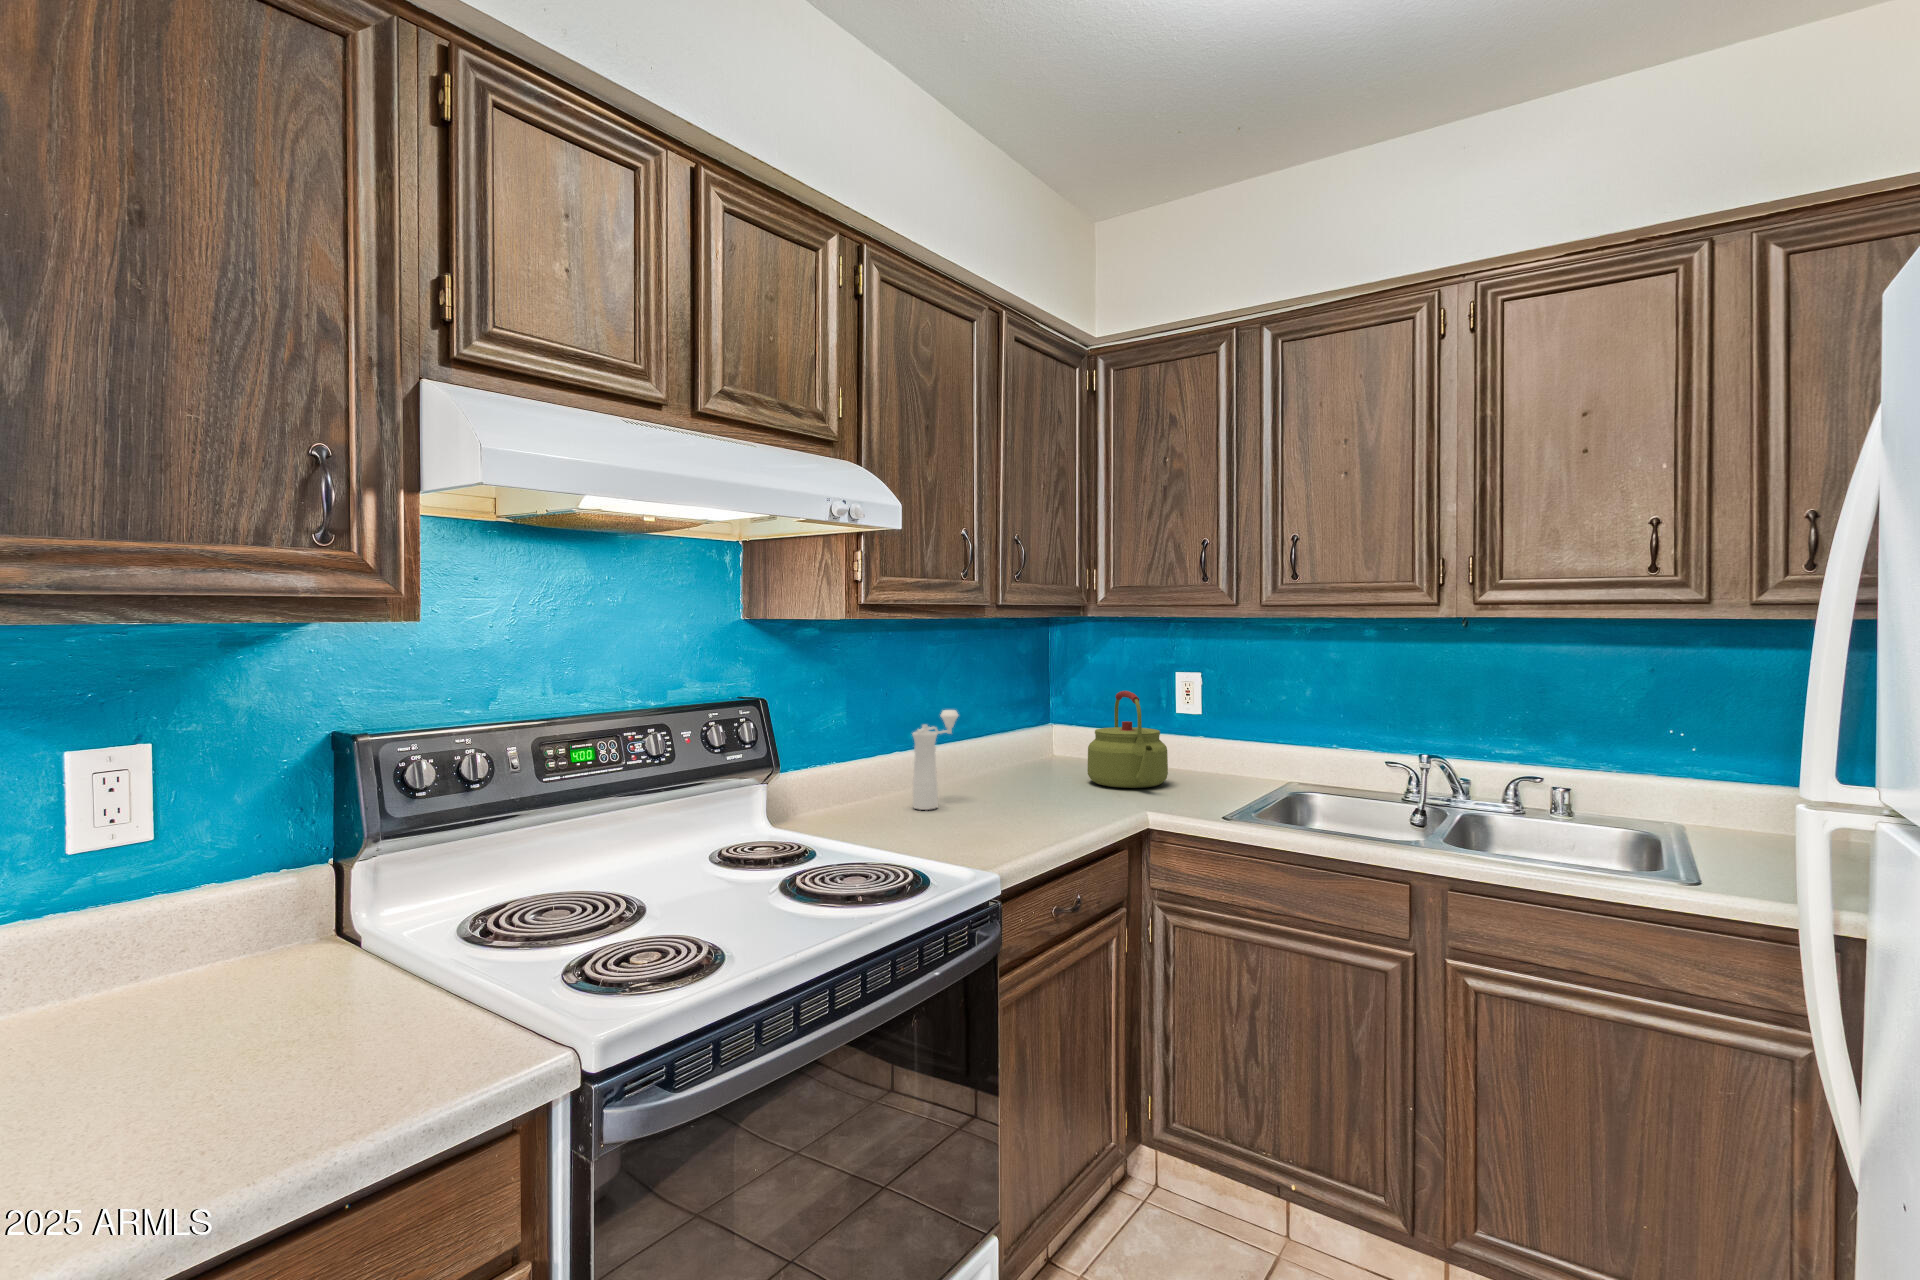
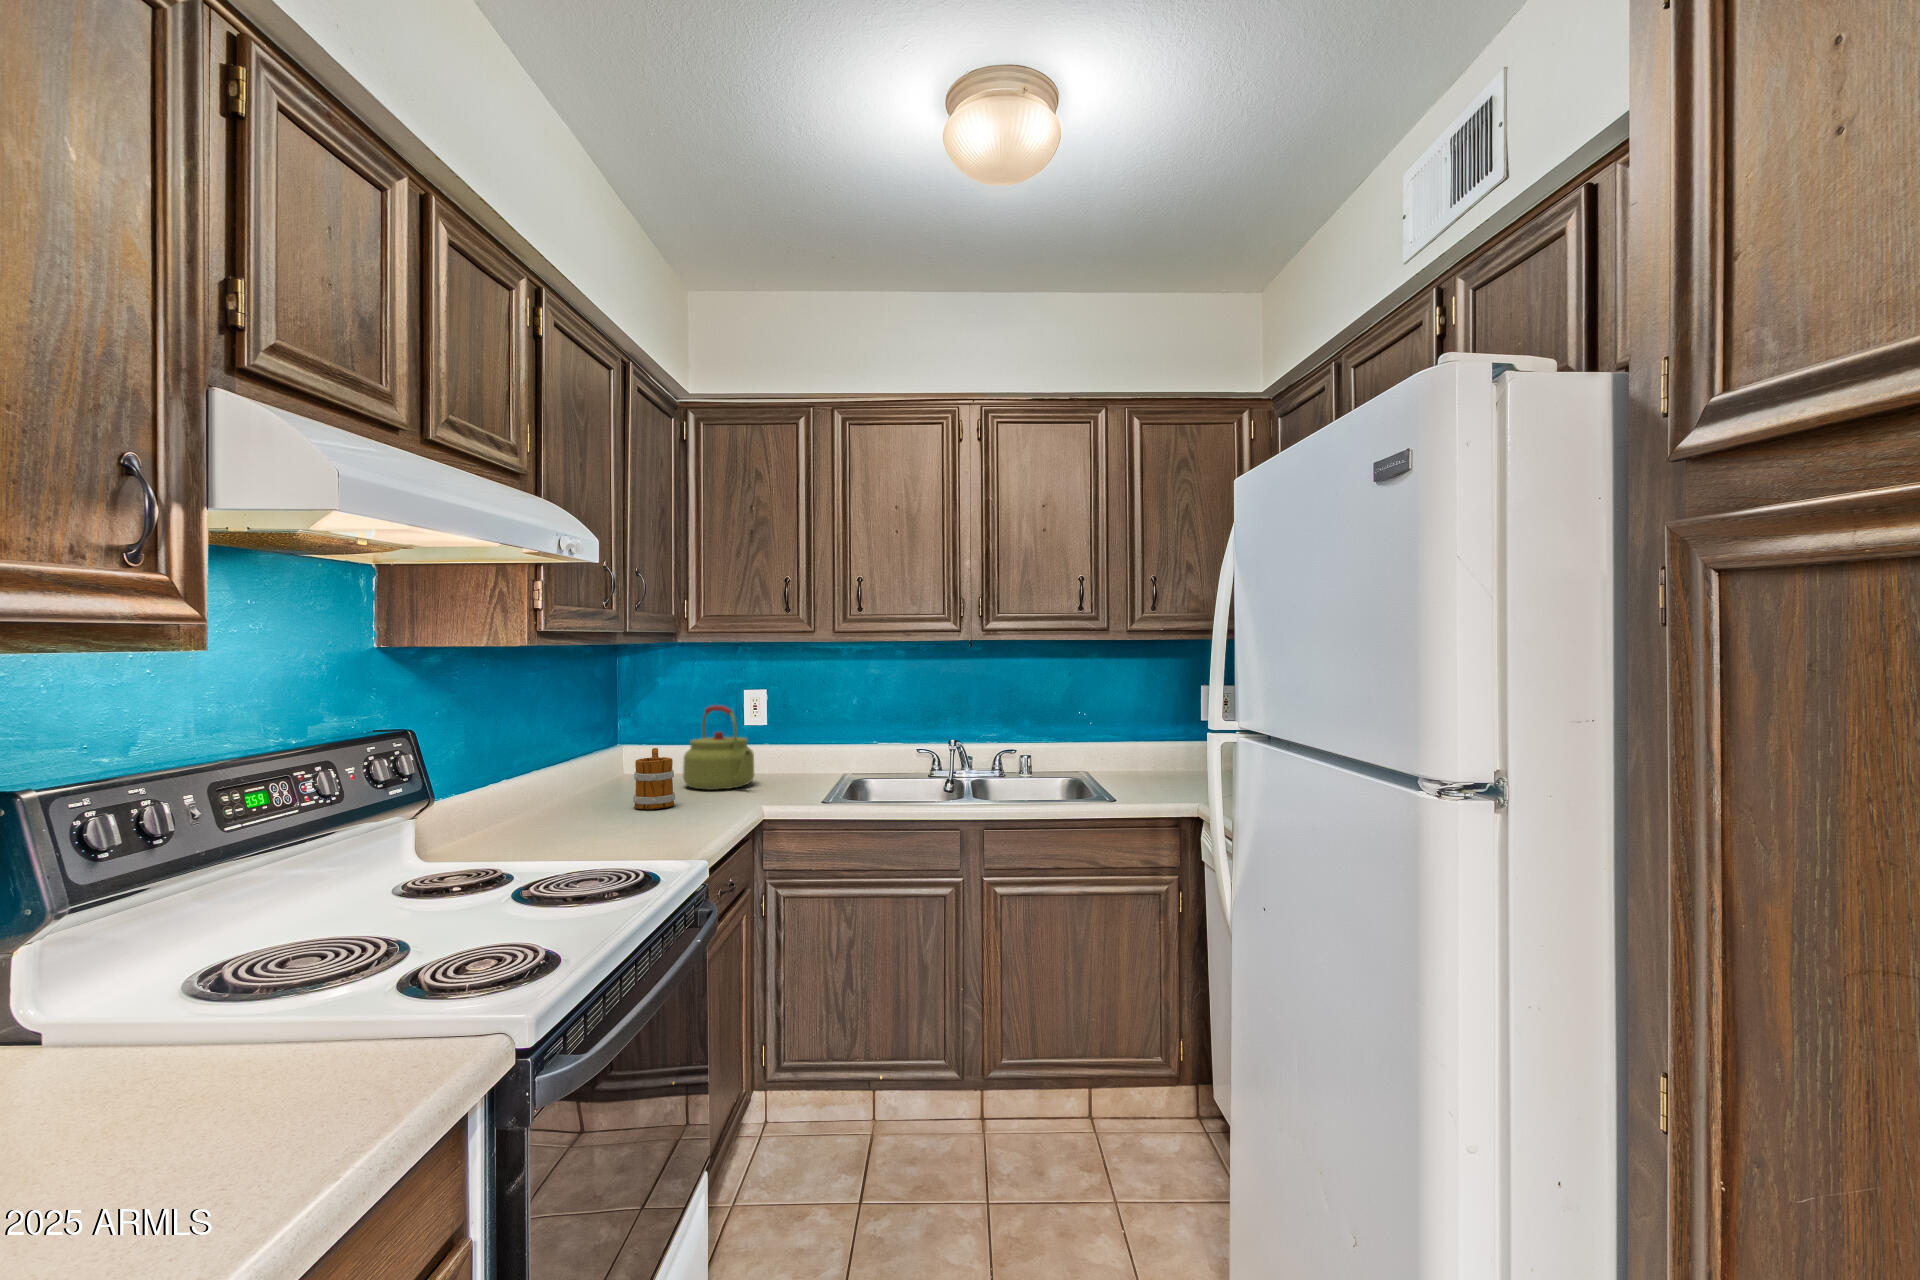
pepper mill: present [913,710,958,810] -> none [546,730,584,827]
mug: none [1011,735,1056,802] -> present [633,748,675,809]

